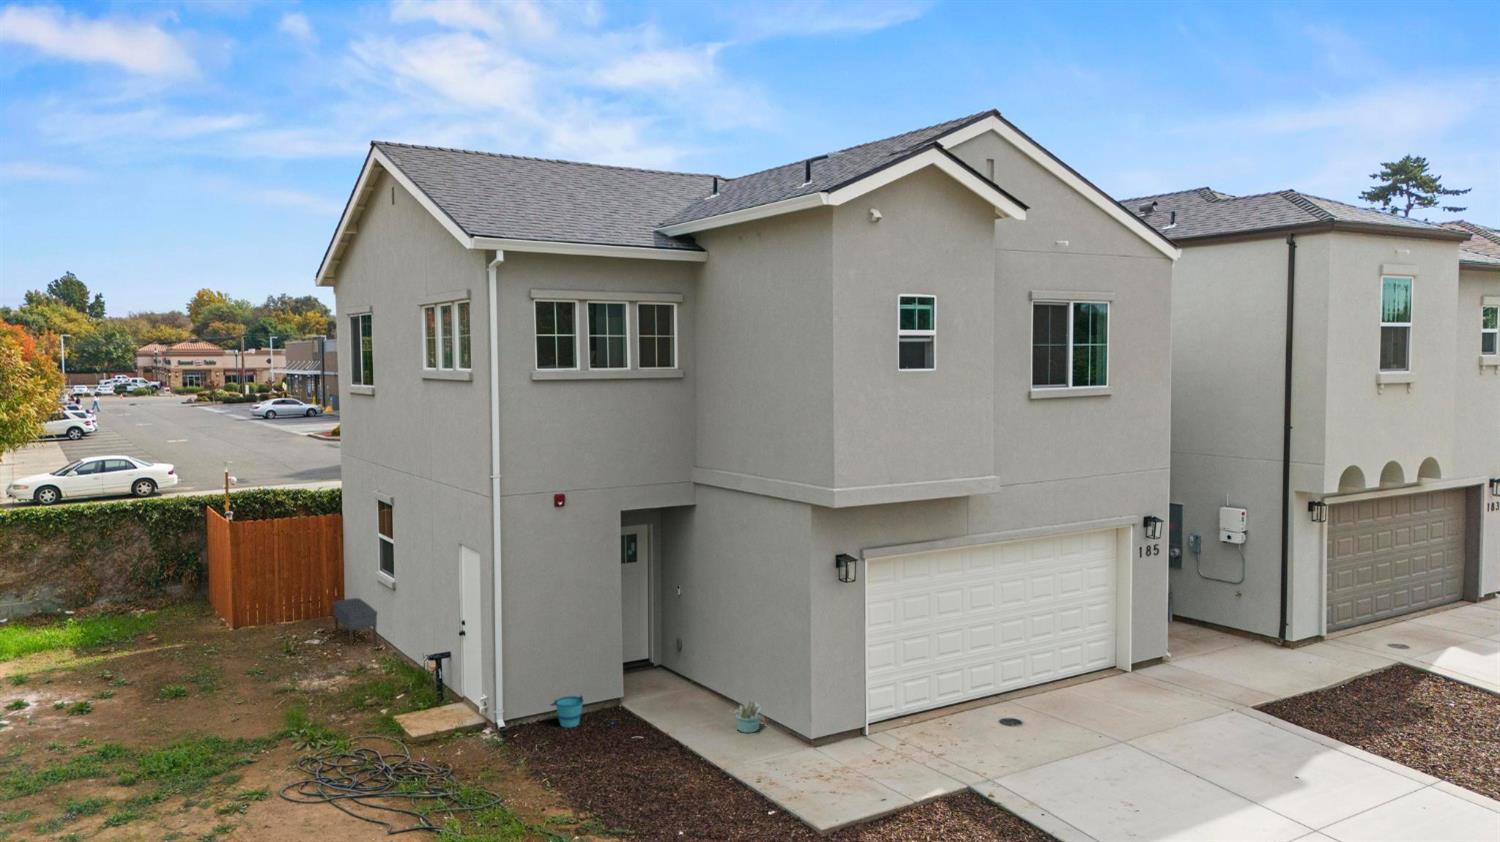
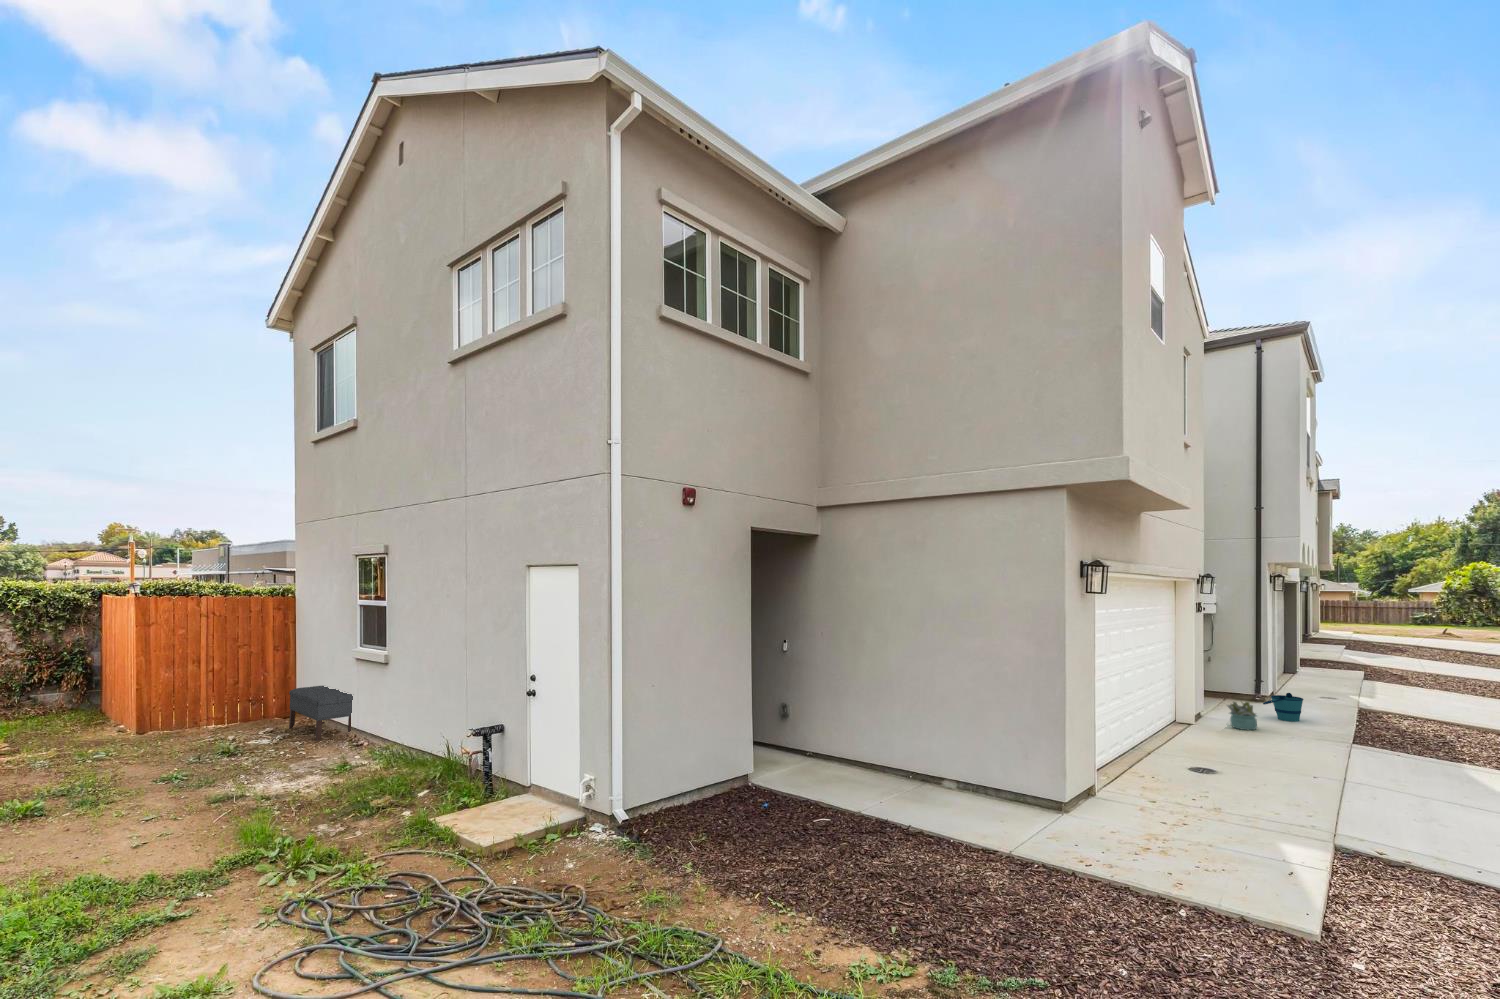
bucket: present [551,696,583,728] -> present [1263,693,1303,721]
decorative plant: present [731,702,762,733] -> present [1227,702,1257,730]

